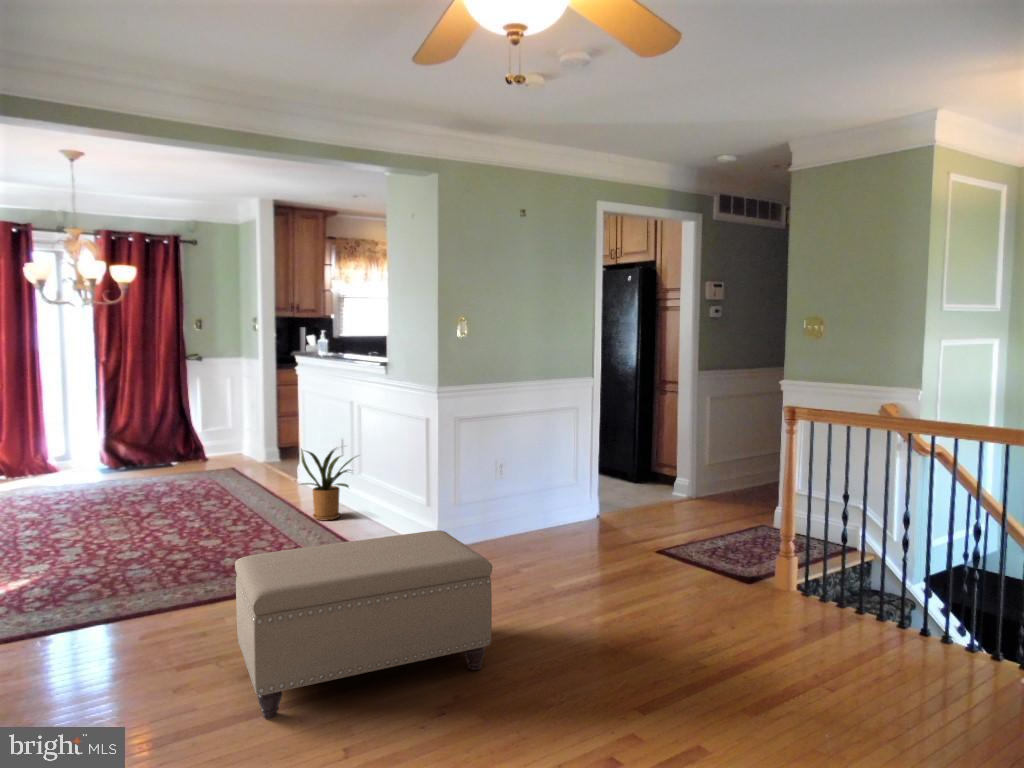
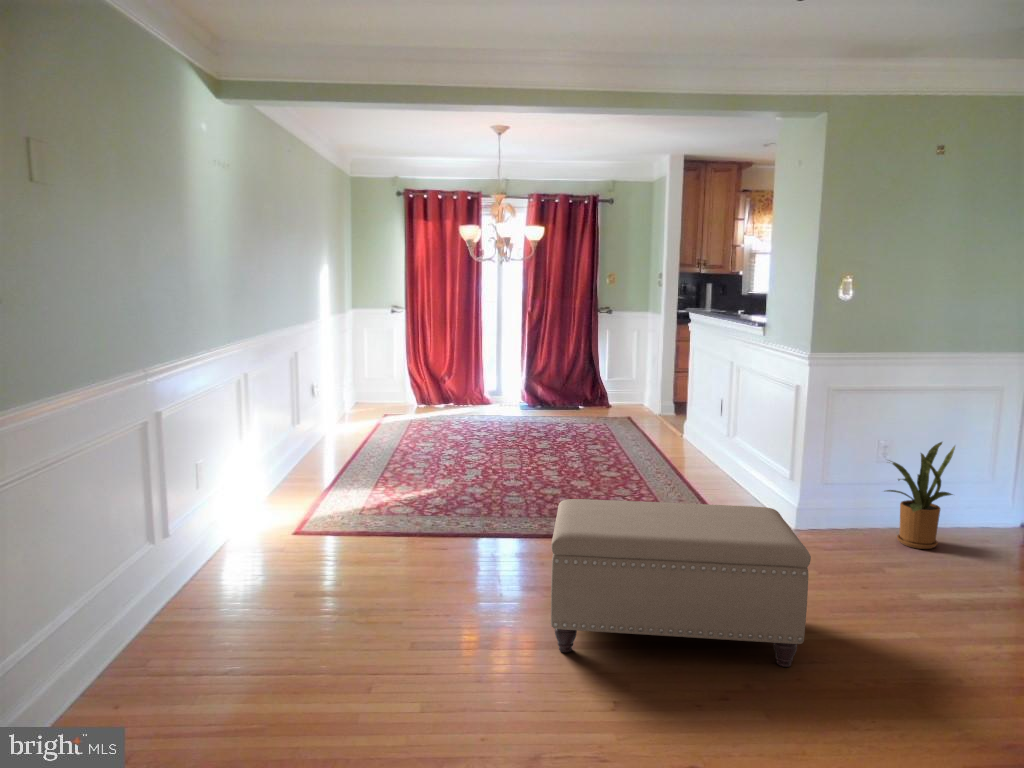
house plant: present [301,449,357,521] -> present [886,442,955,549]

